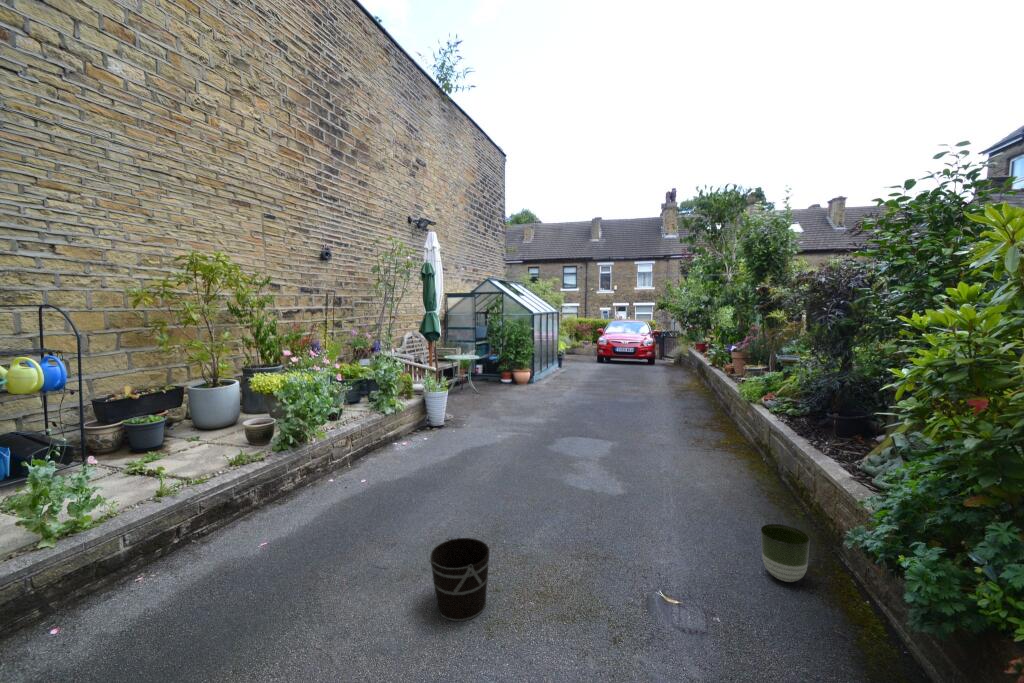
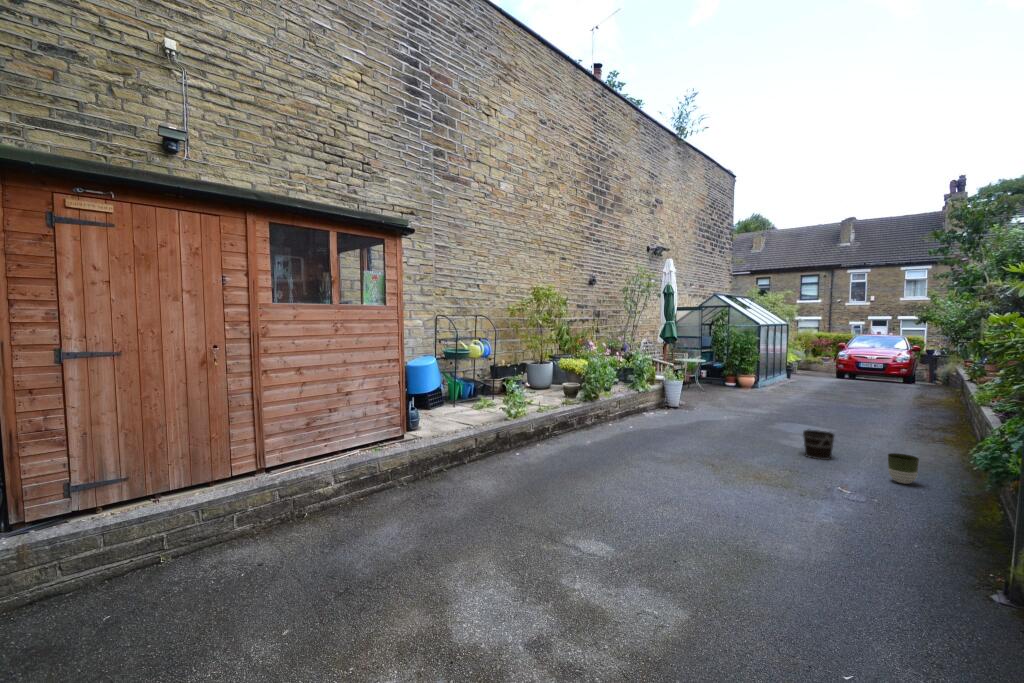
bucket: present [429,538,489,621] -> present [803,429,834,460]

